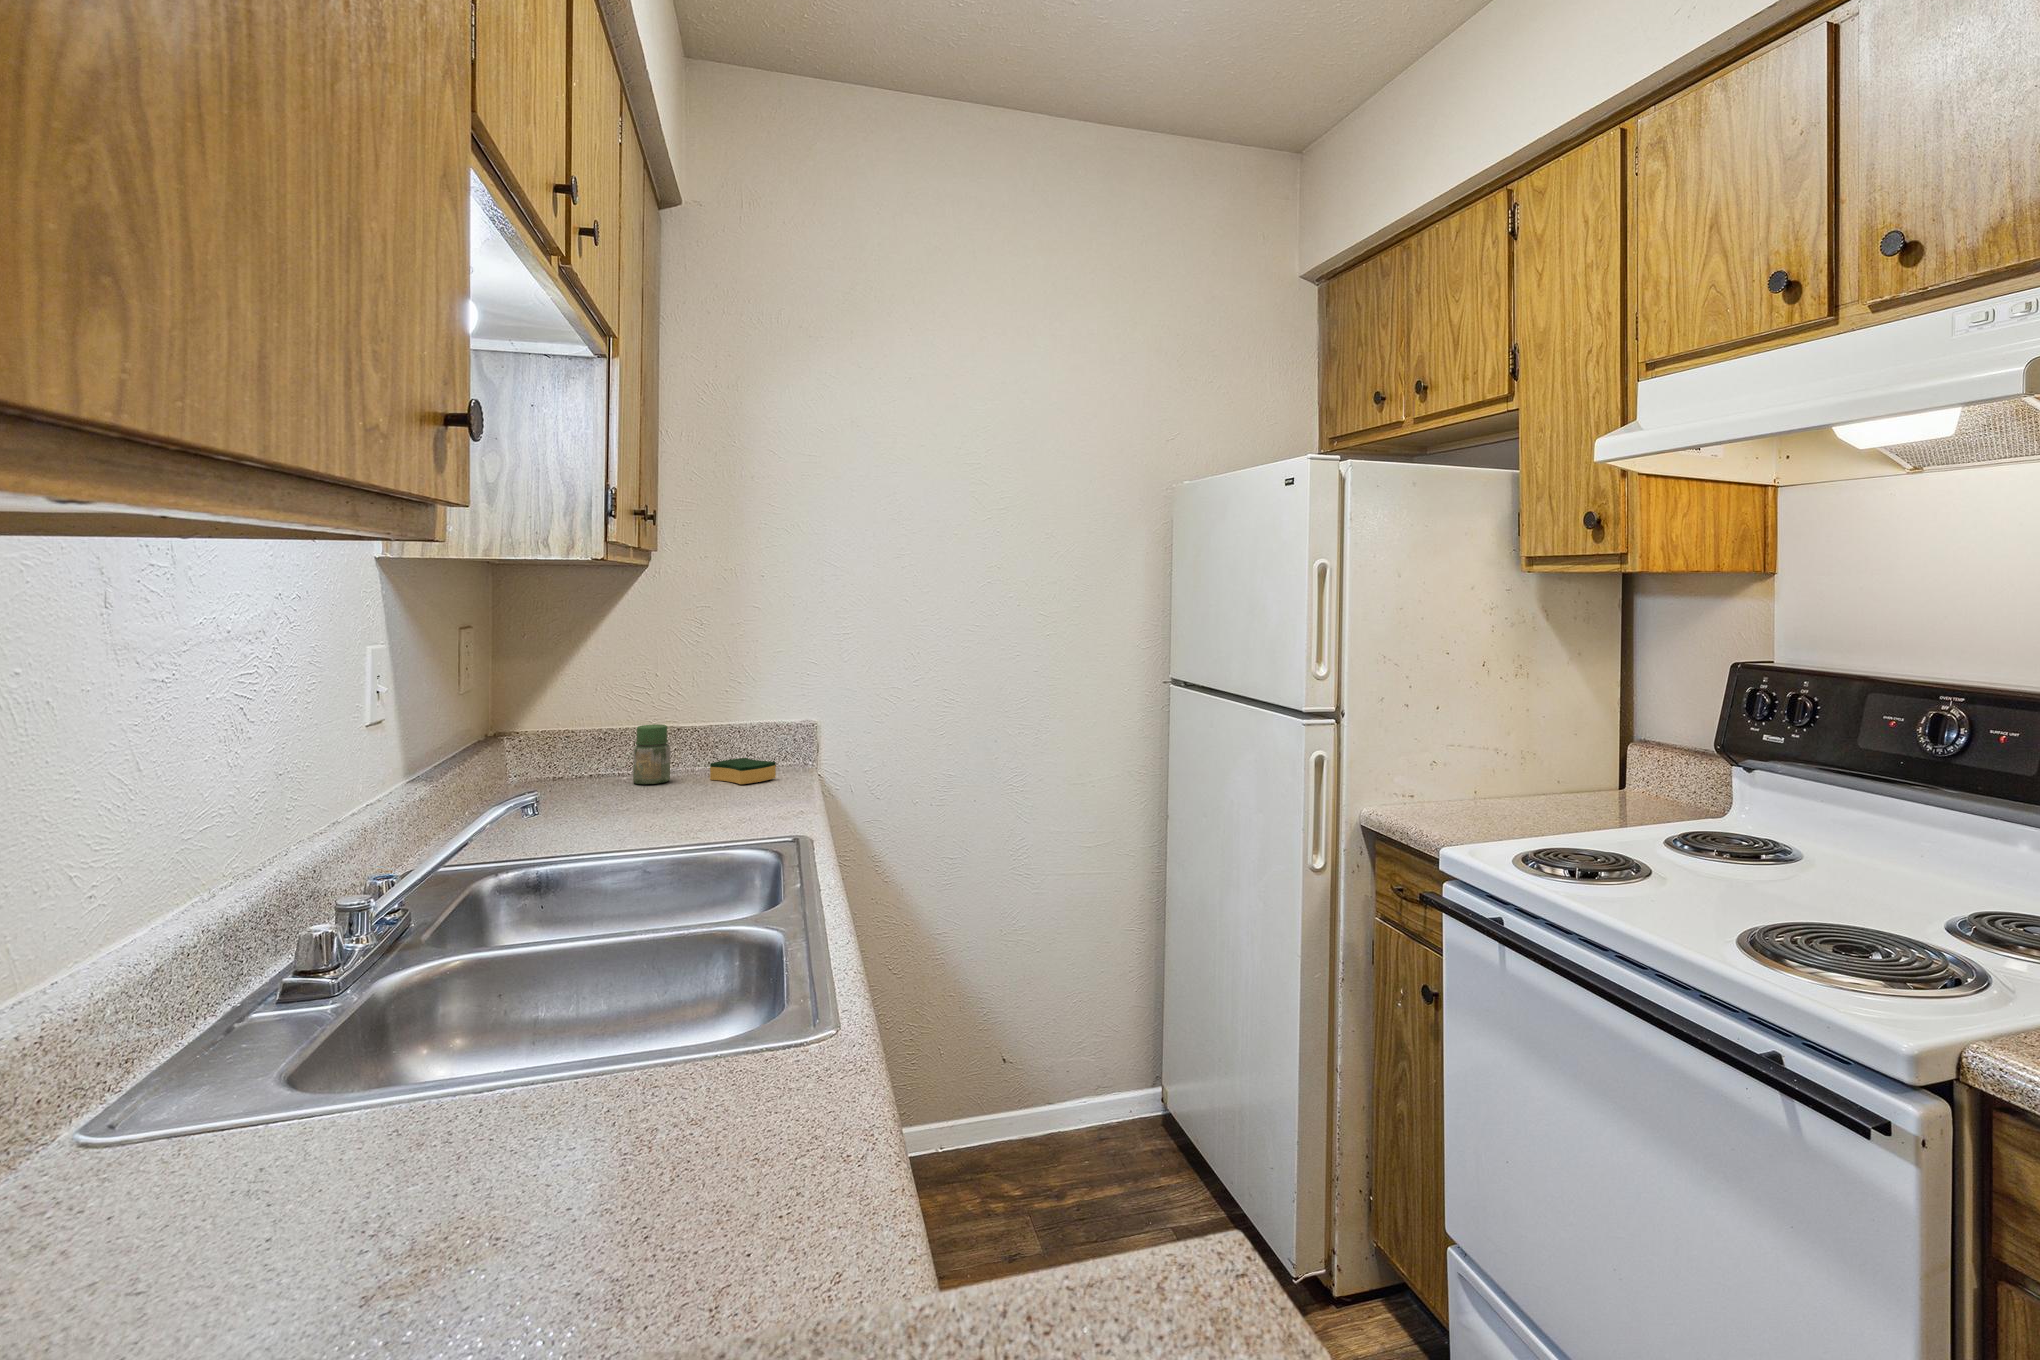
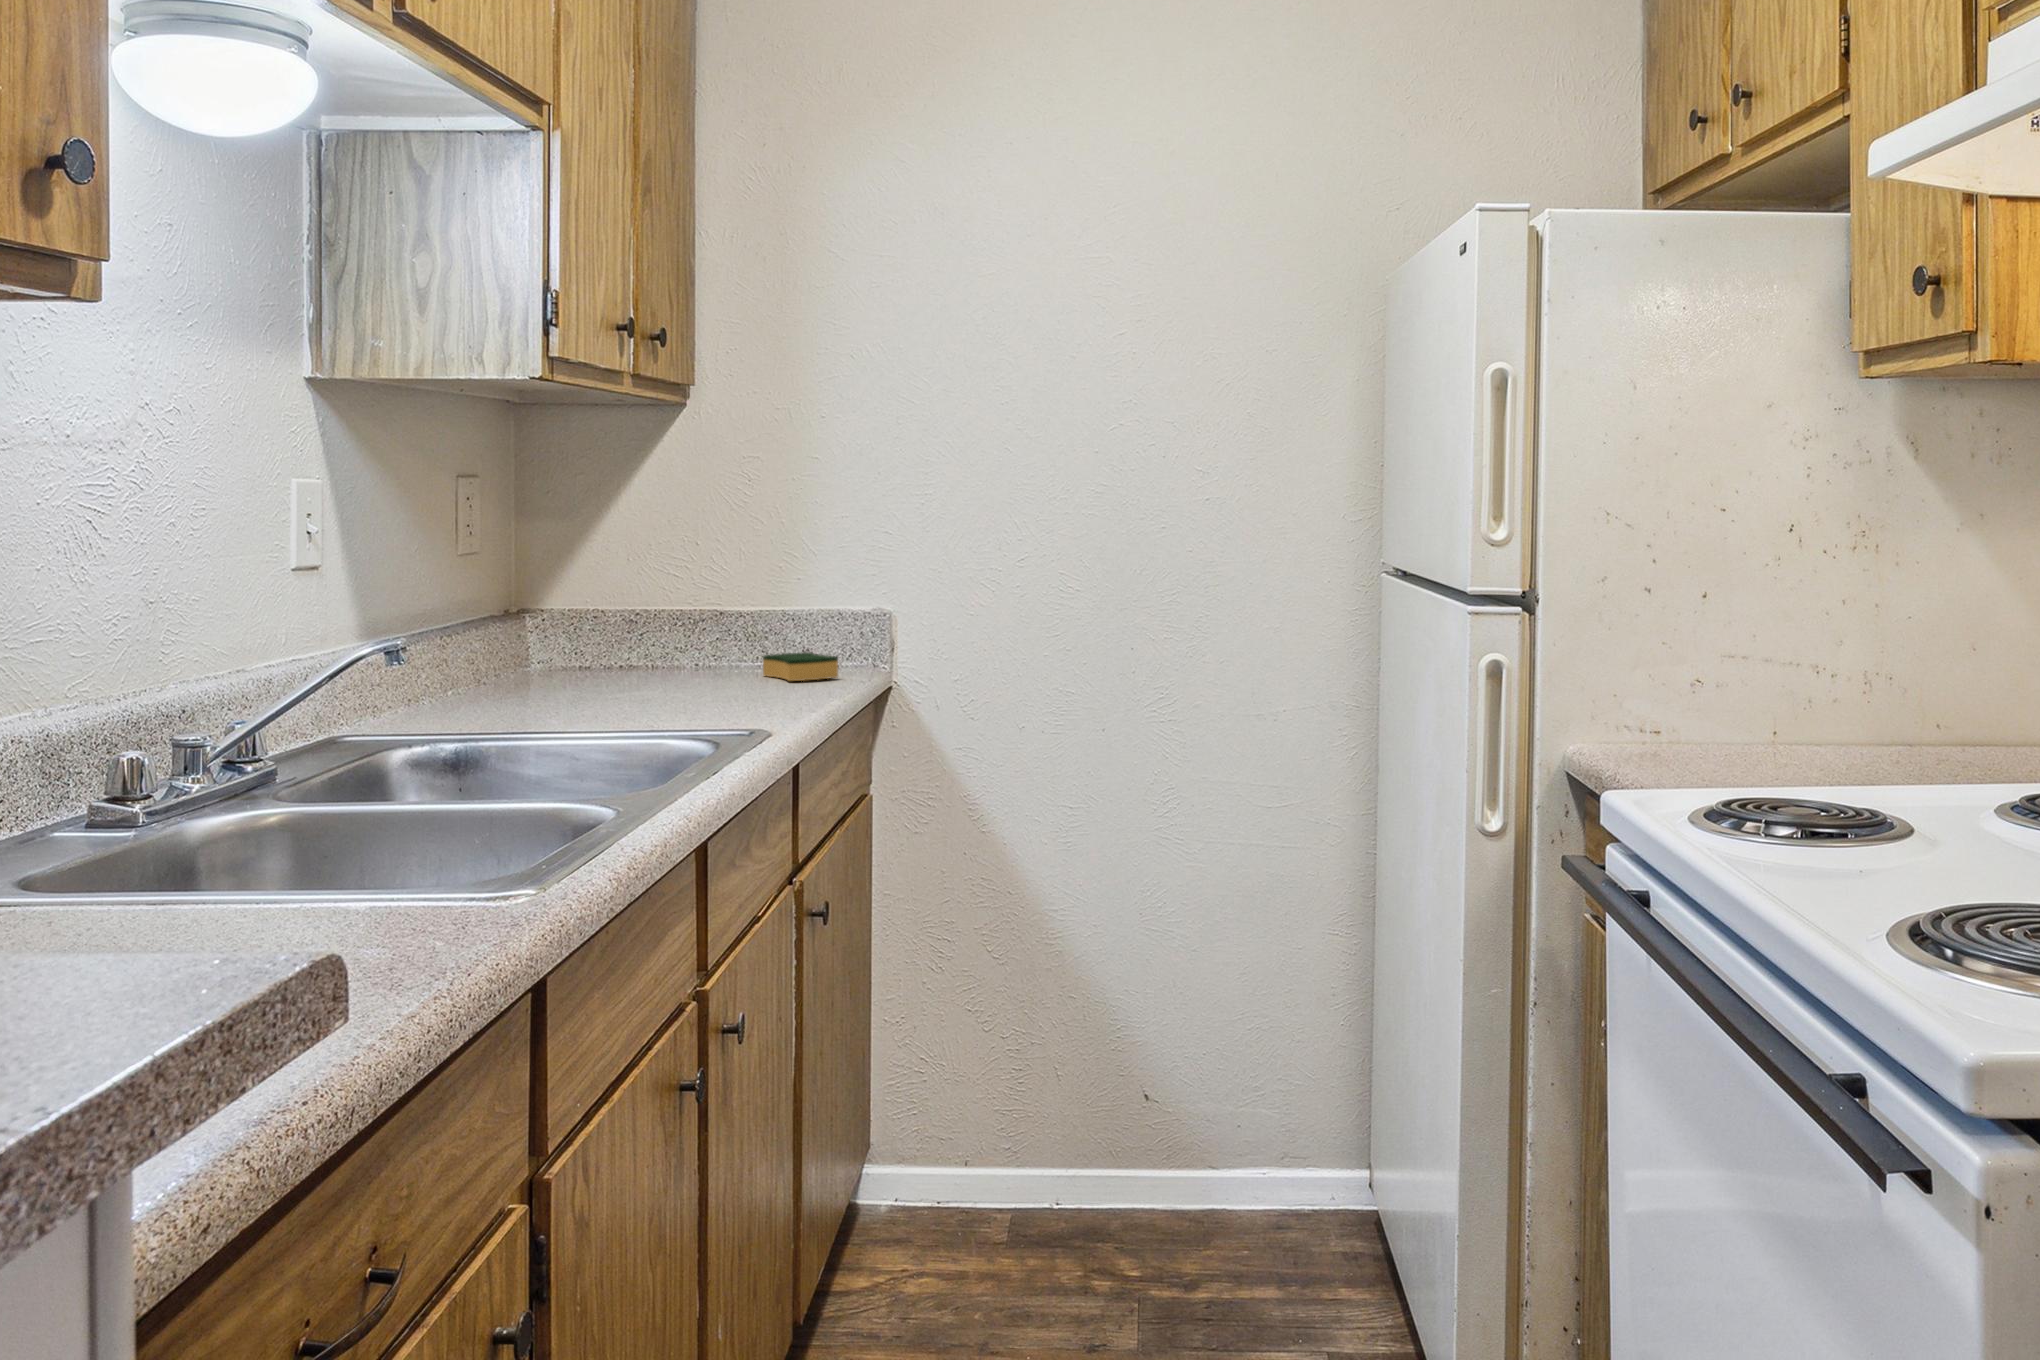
jar: present [633,724,670,784] -> none [673,605,717,676]

